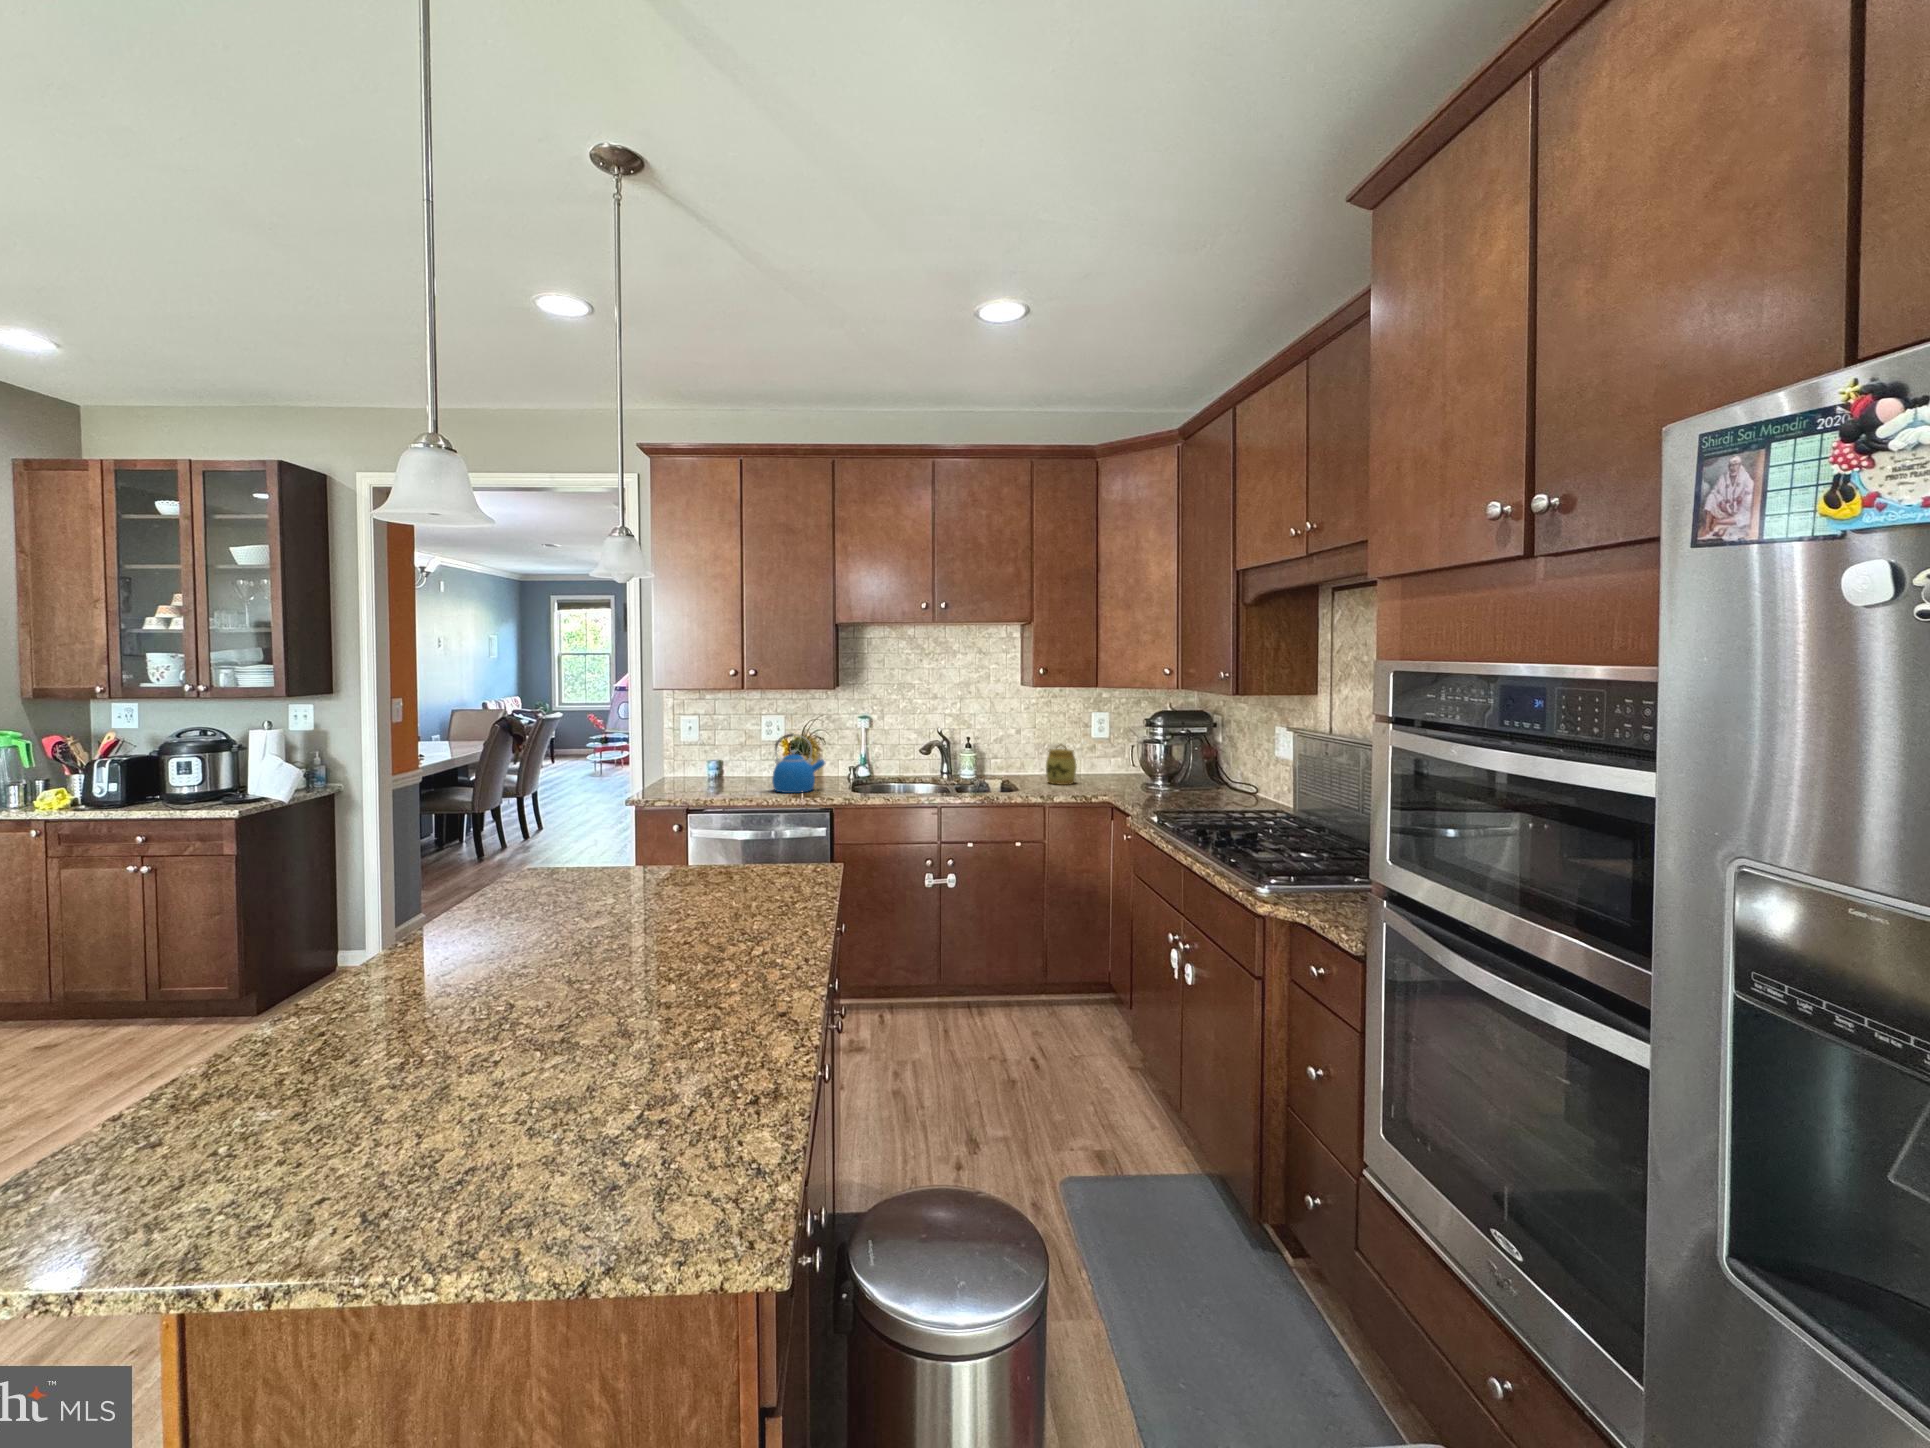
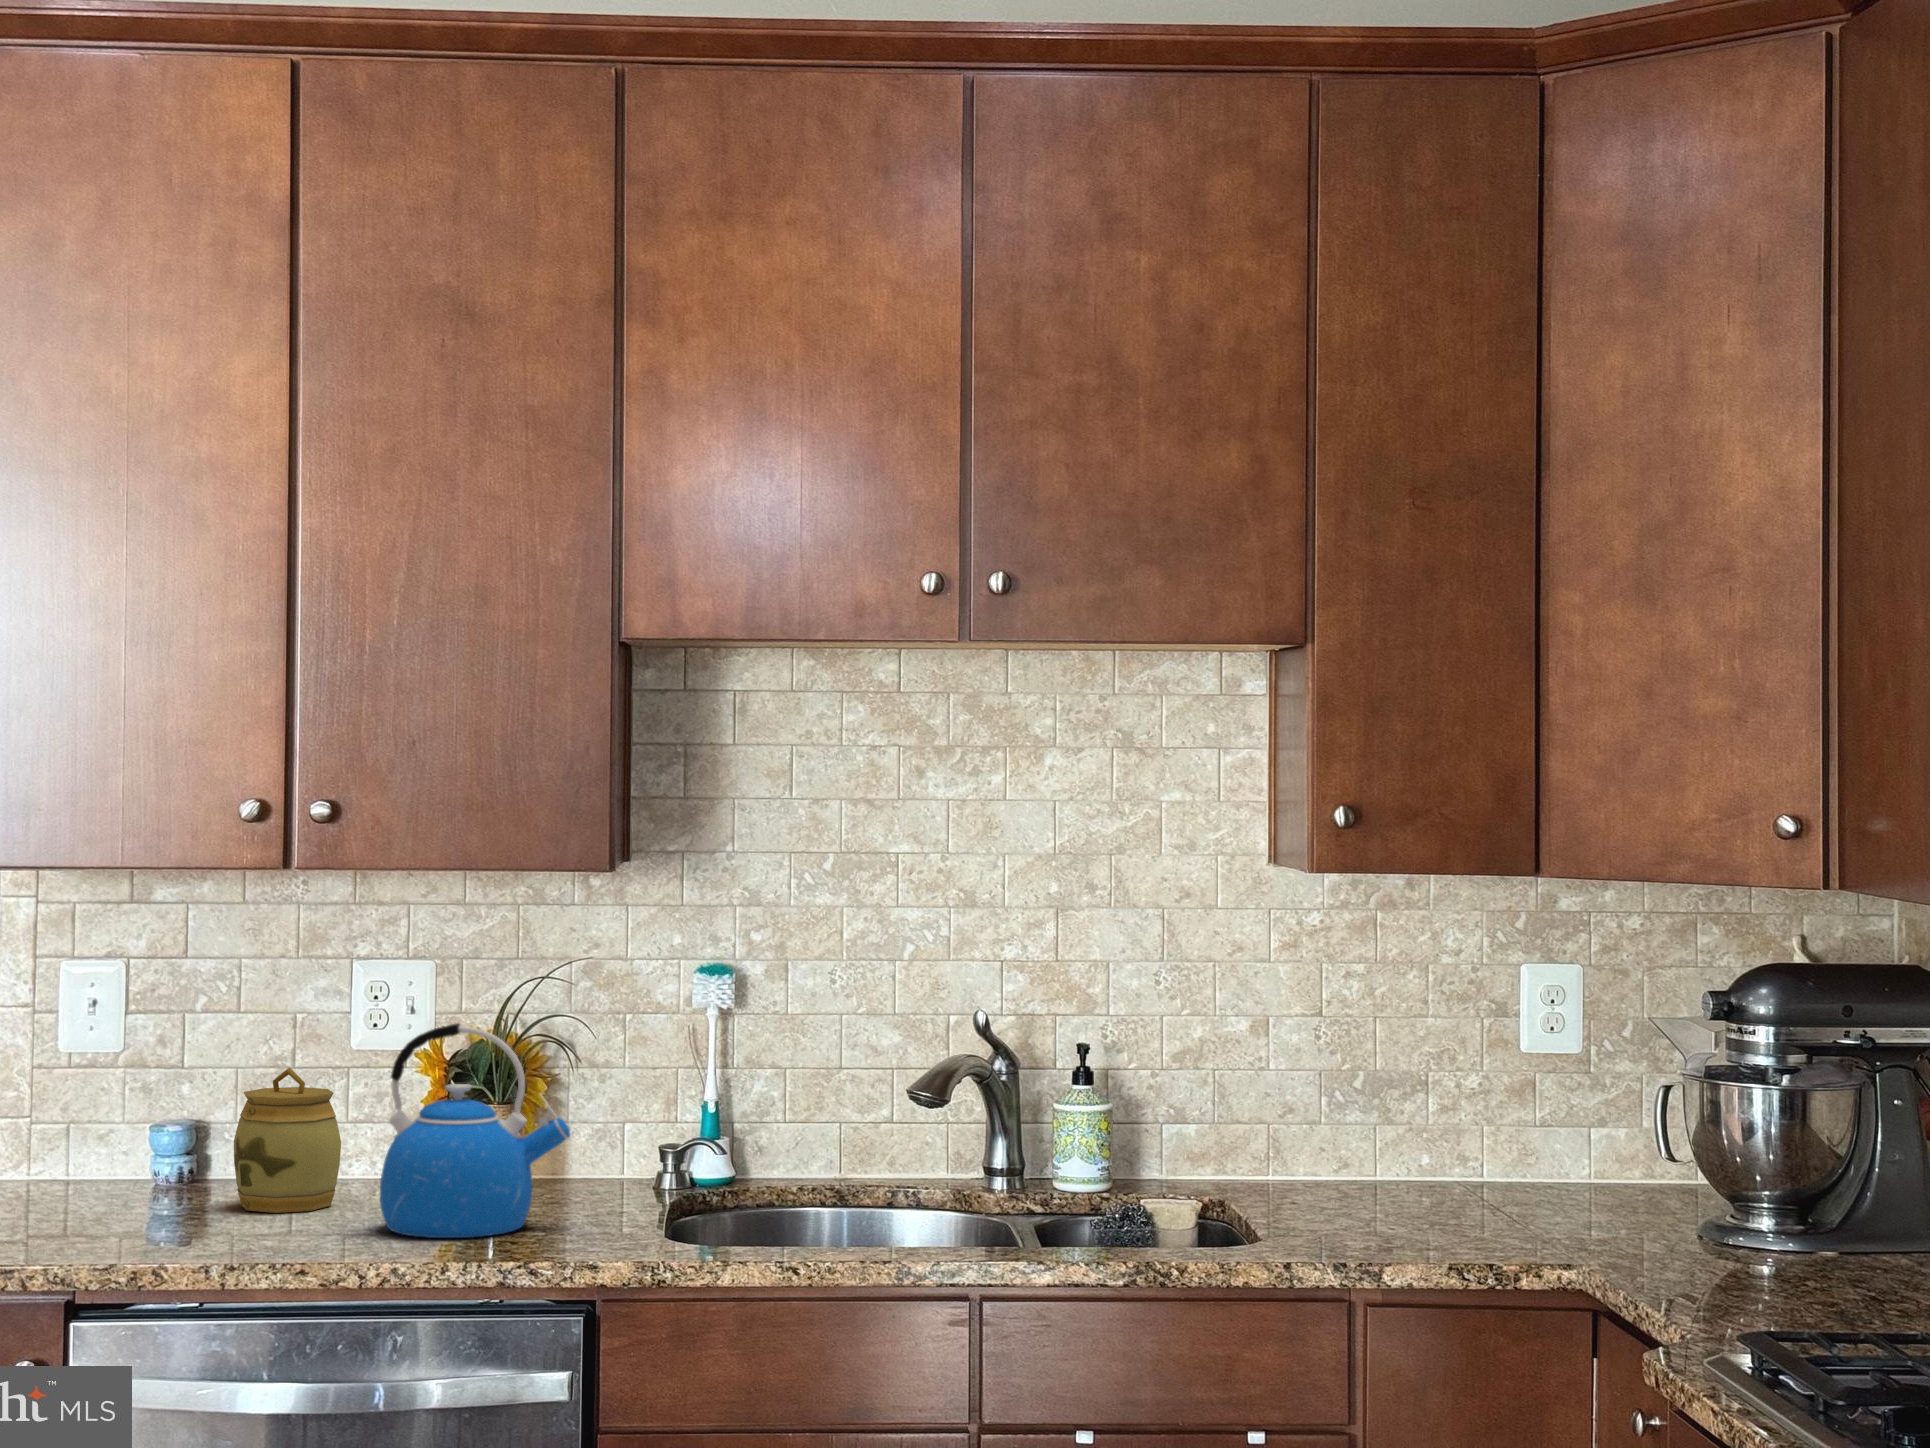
jar: present [1046,744,1077,785] -> present [234,1068,341,1213]

